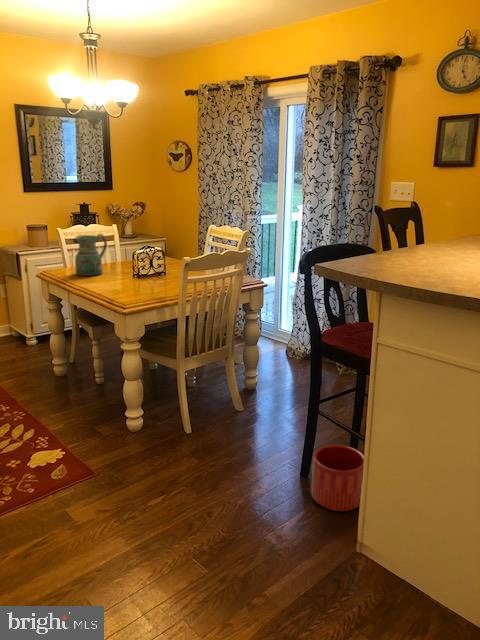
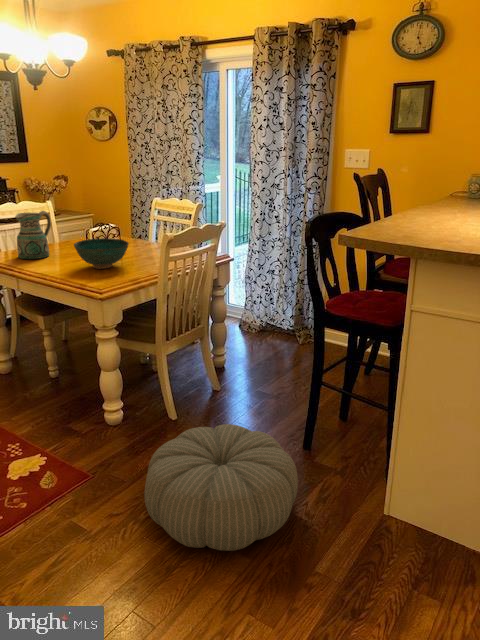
bowl: none [115,260,164,287] -> present [74,238,129,269]
pouf: none [127,438,273,554] -> present [144,424,298,551]
planter: present [311,445,364,511] -> none [322,417,377,483]

